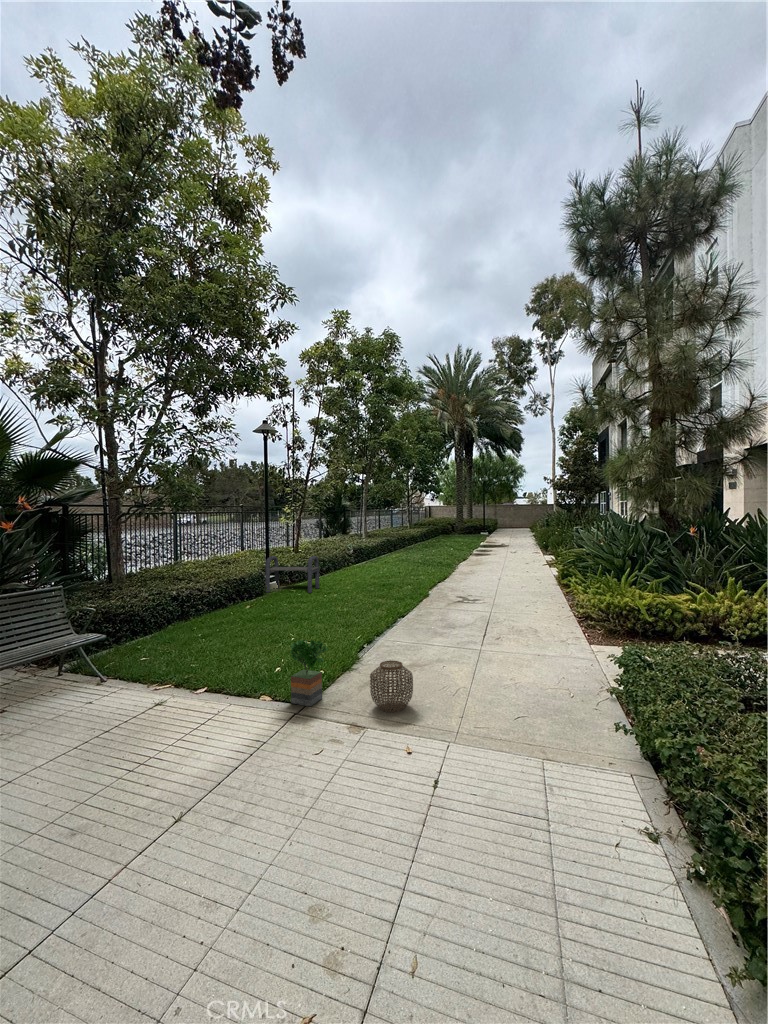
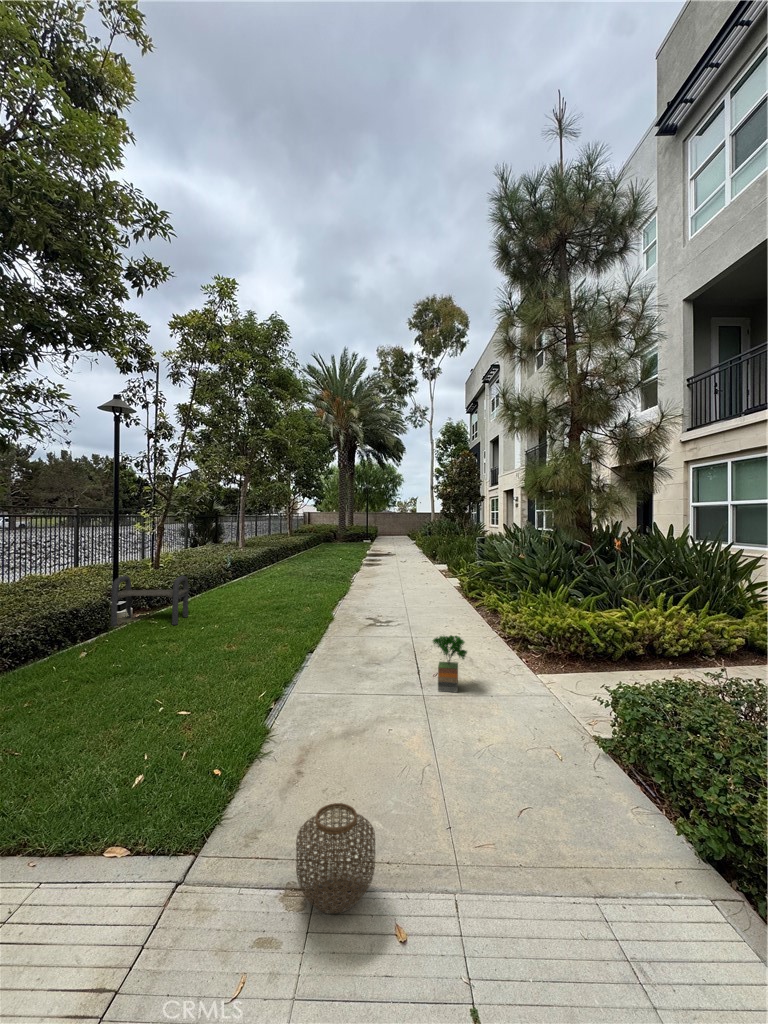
potted tree: present [290,640,328,706] -> present [433,635,467,692]

